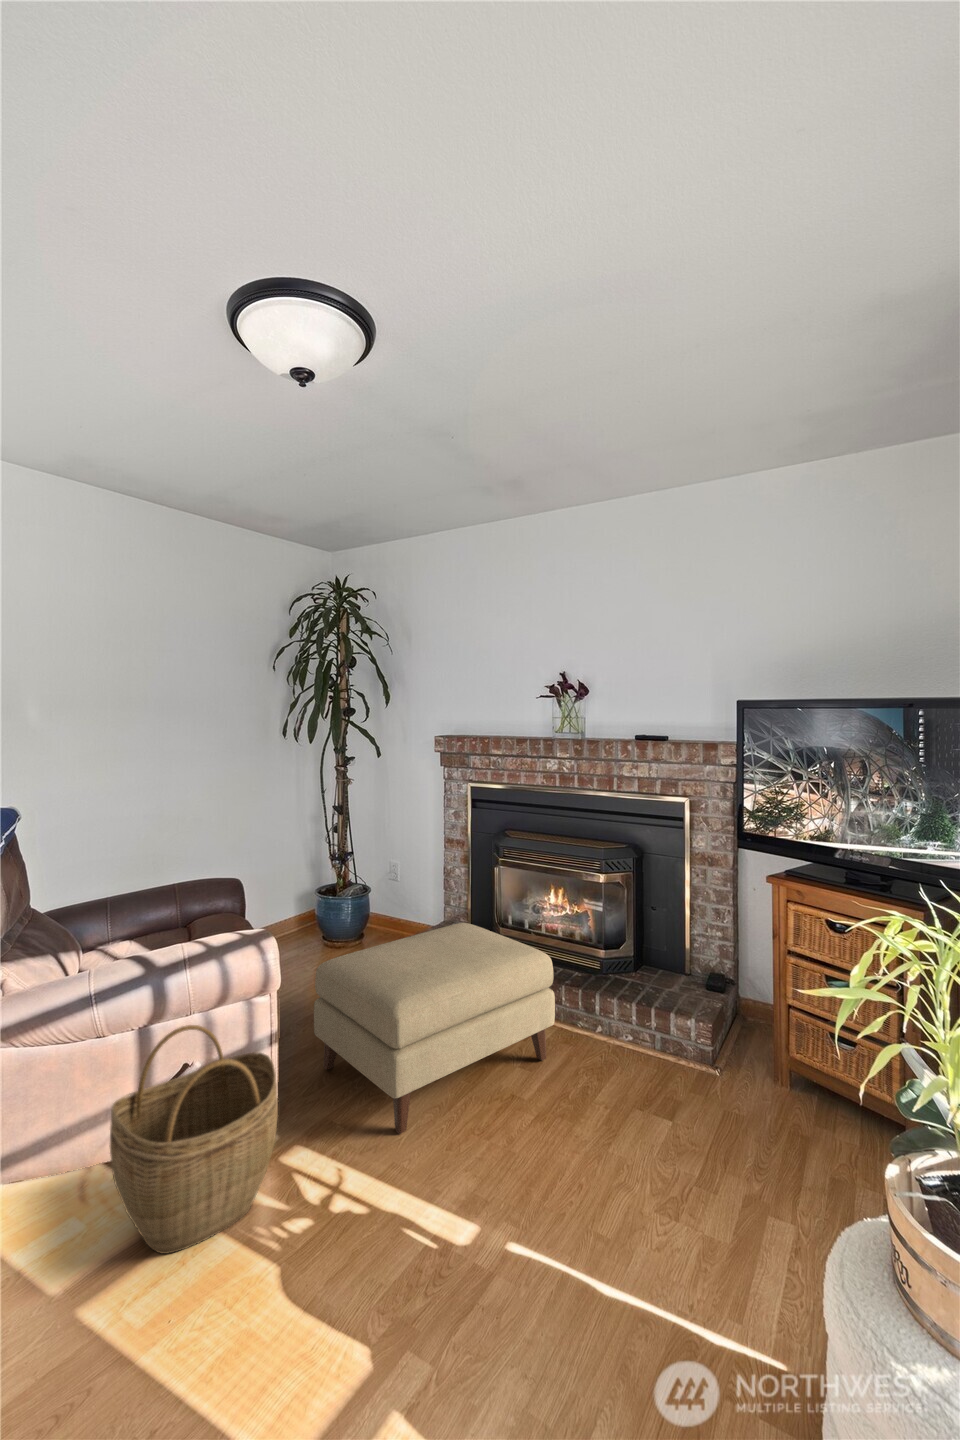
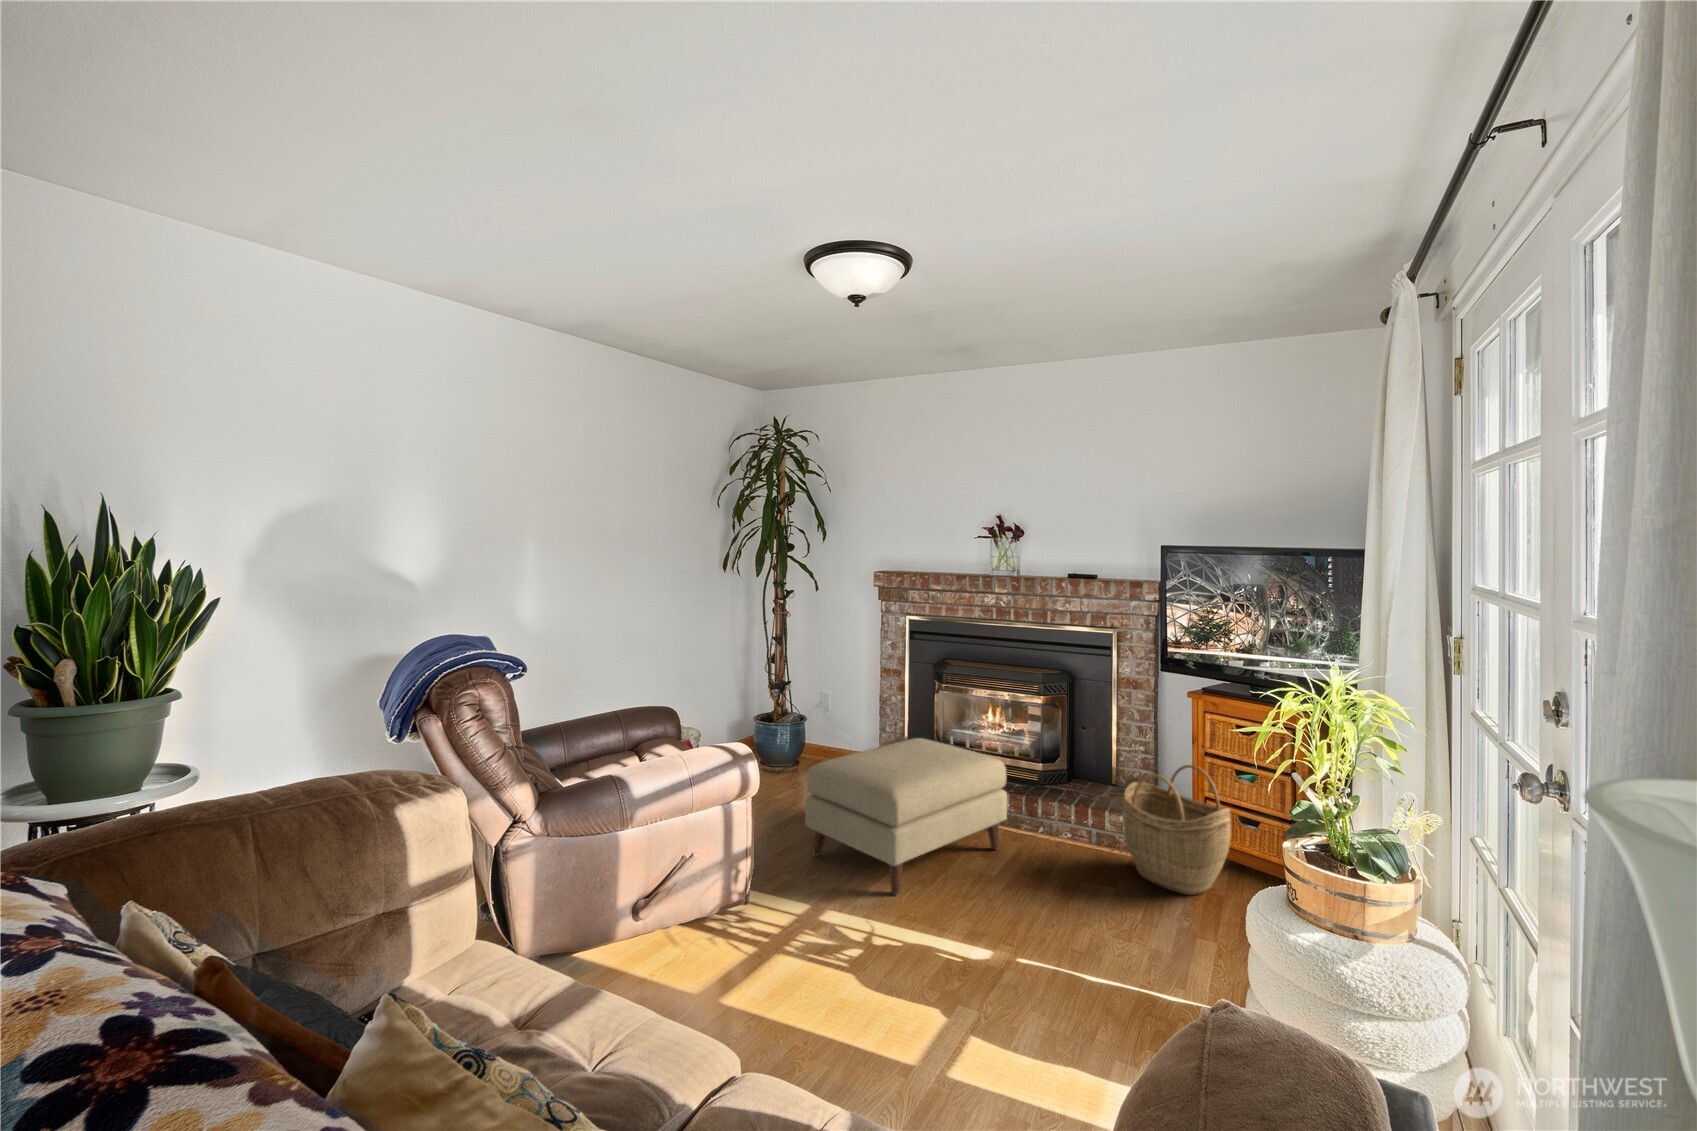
woven basket: present [110,1025,278,1254] -> present [1123,765,1231,895]

